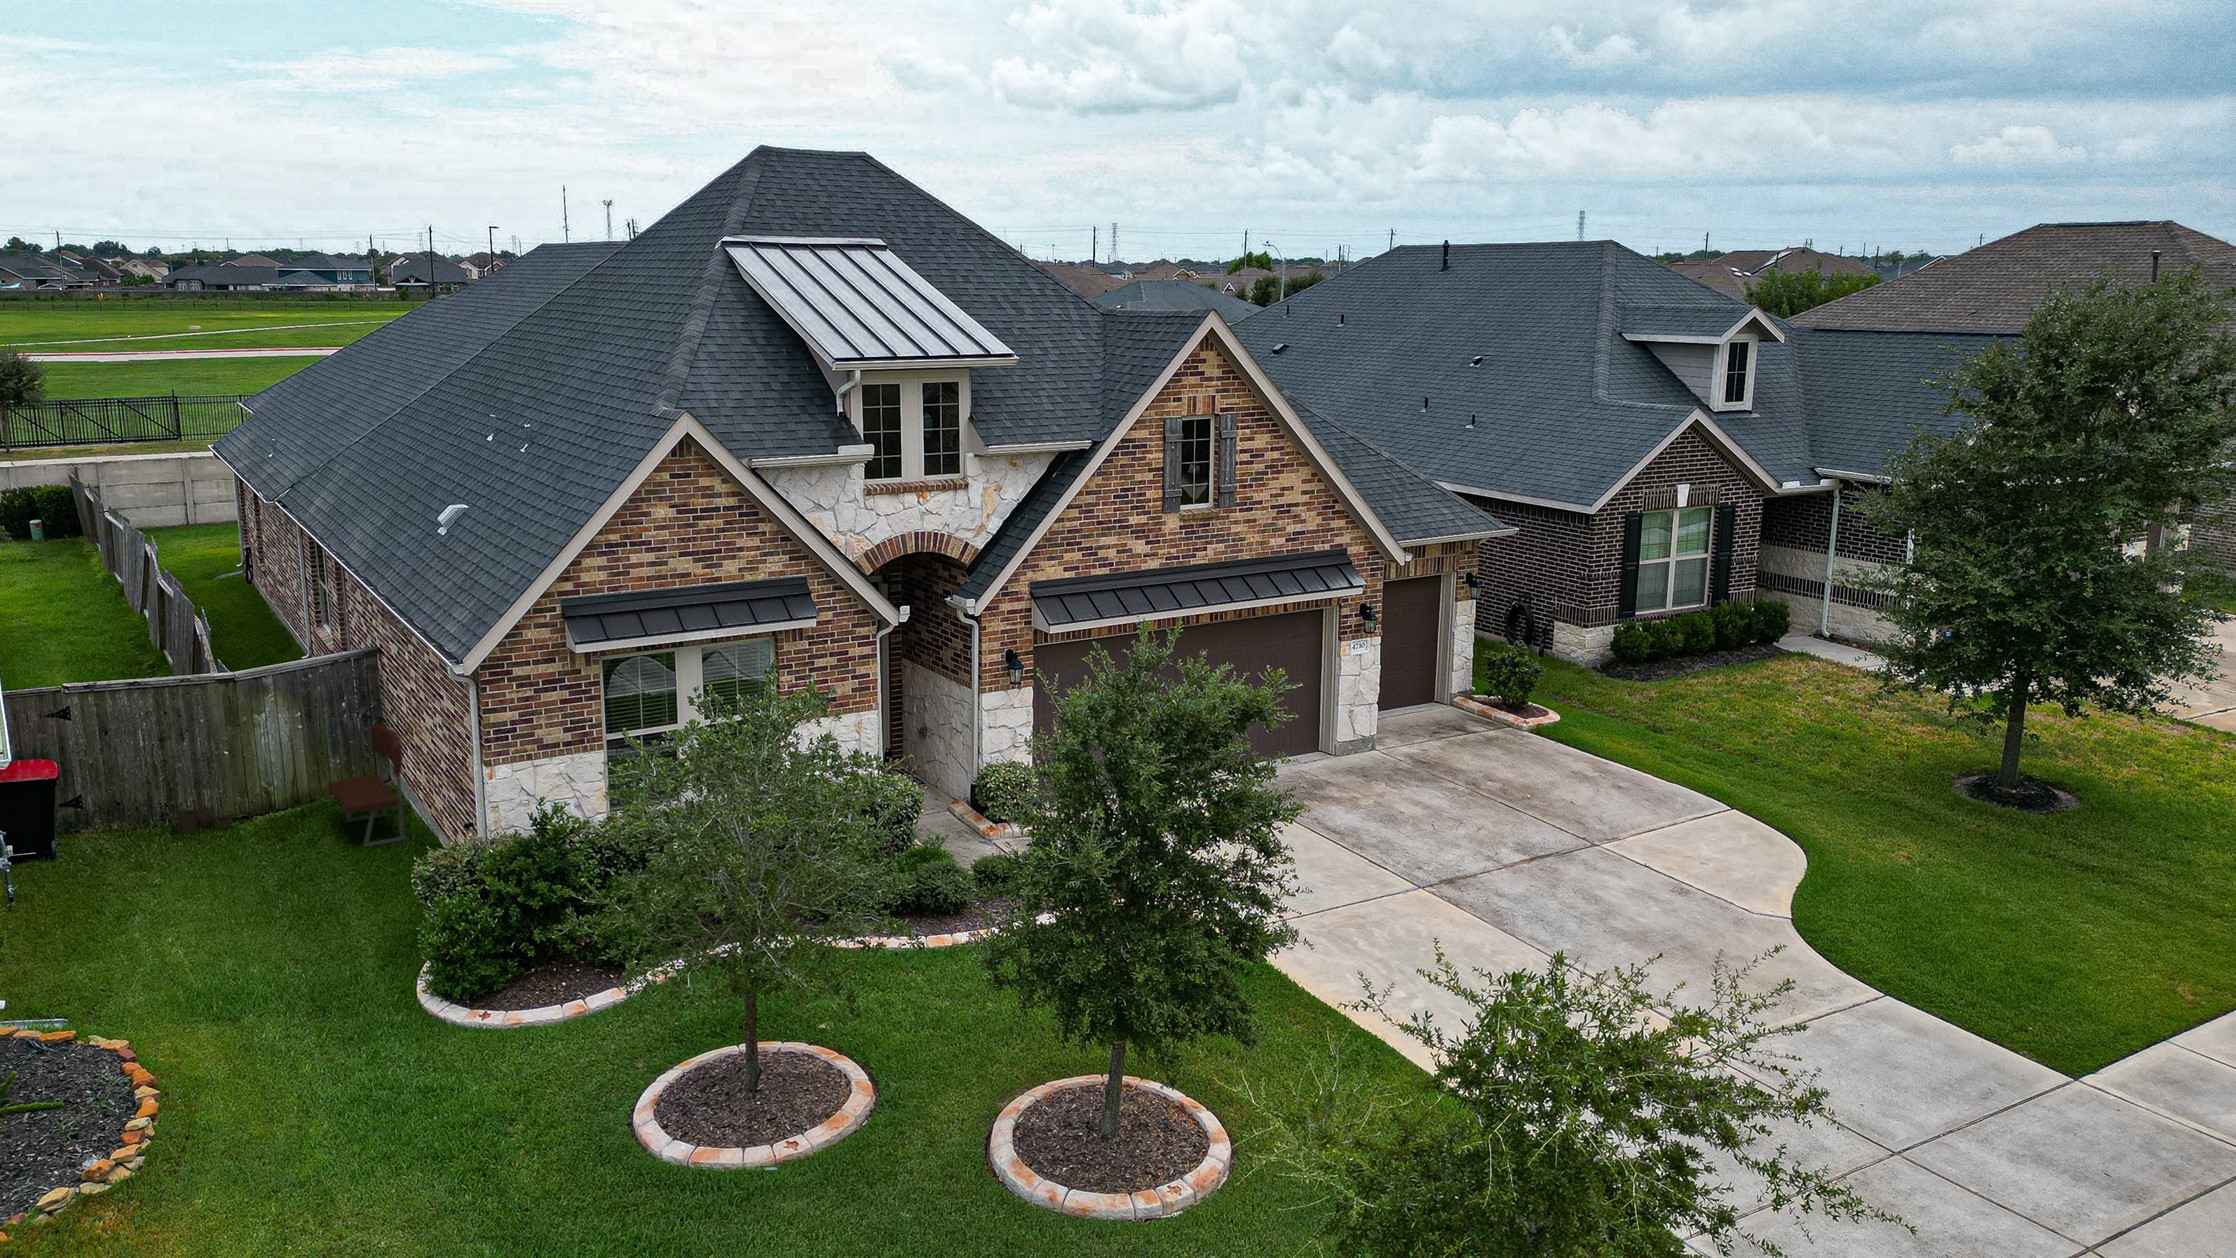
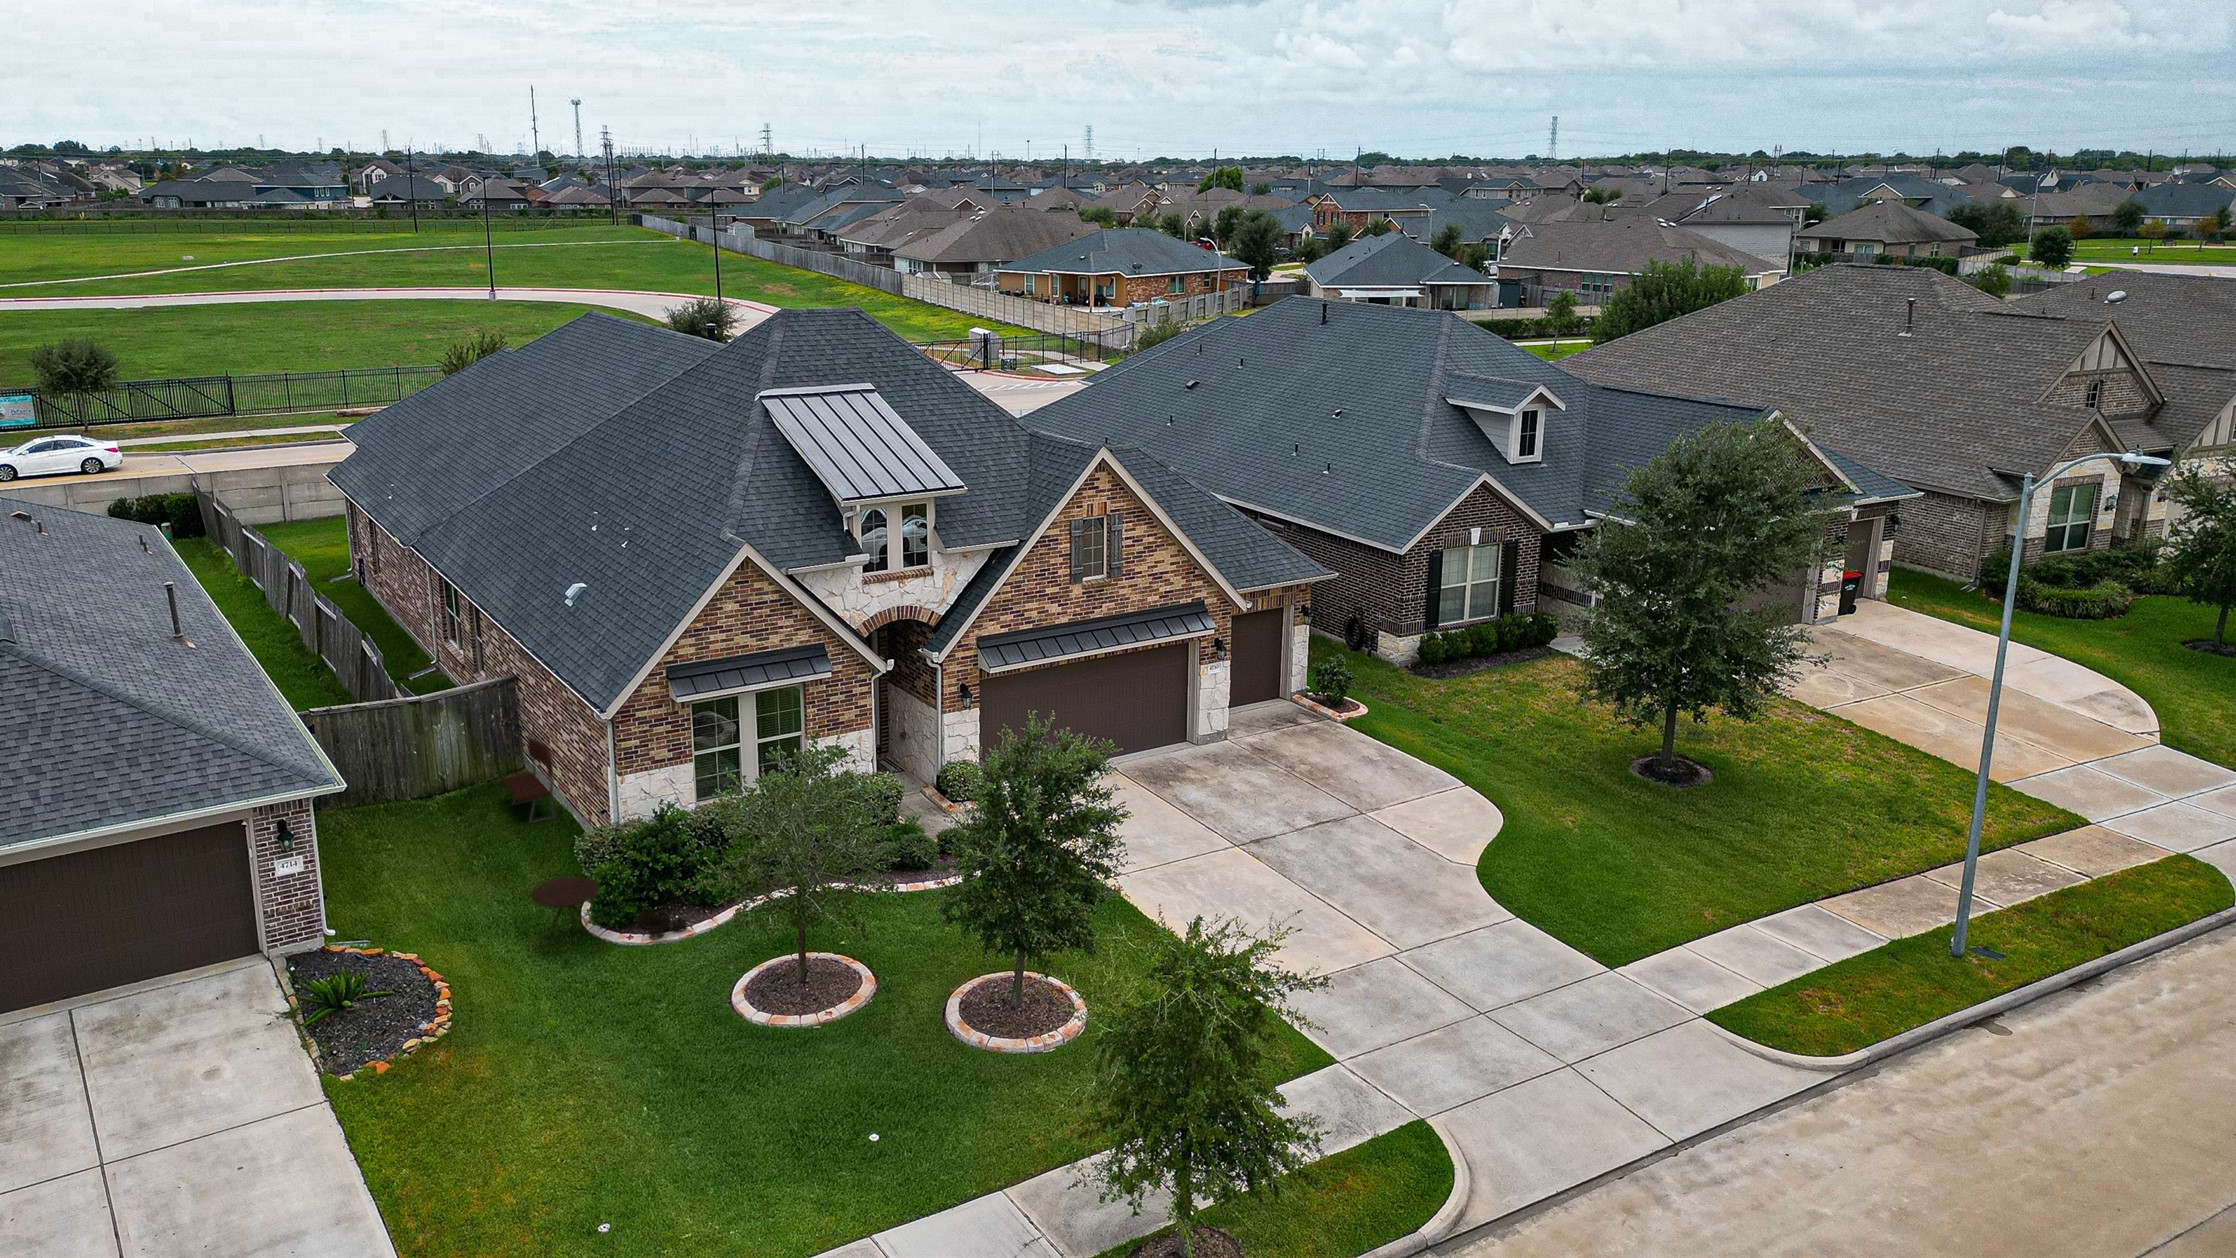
woven basket: present [175,806,233,834] -> present [637,910,687,939]
round table: none [321,916,436,1018] -> present [530,876,600,939]

